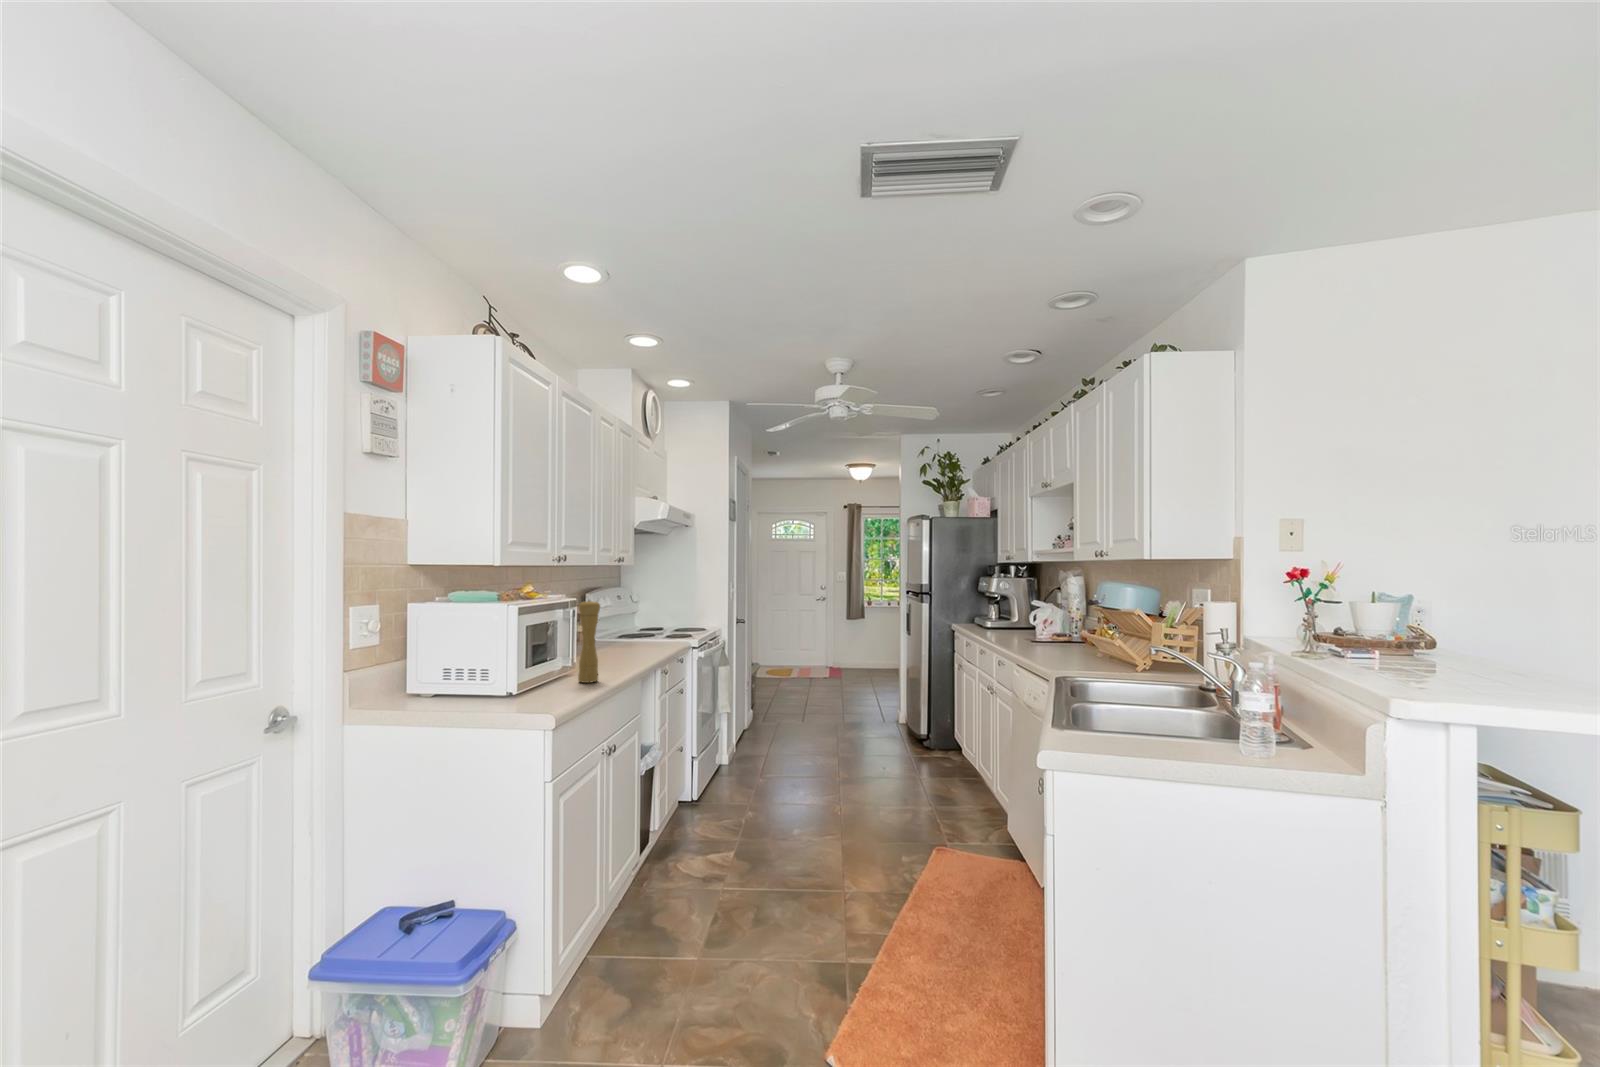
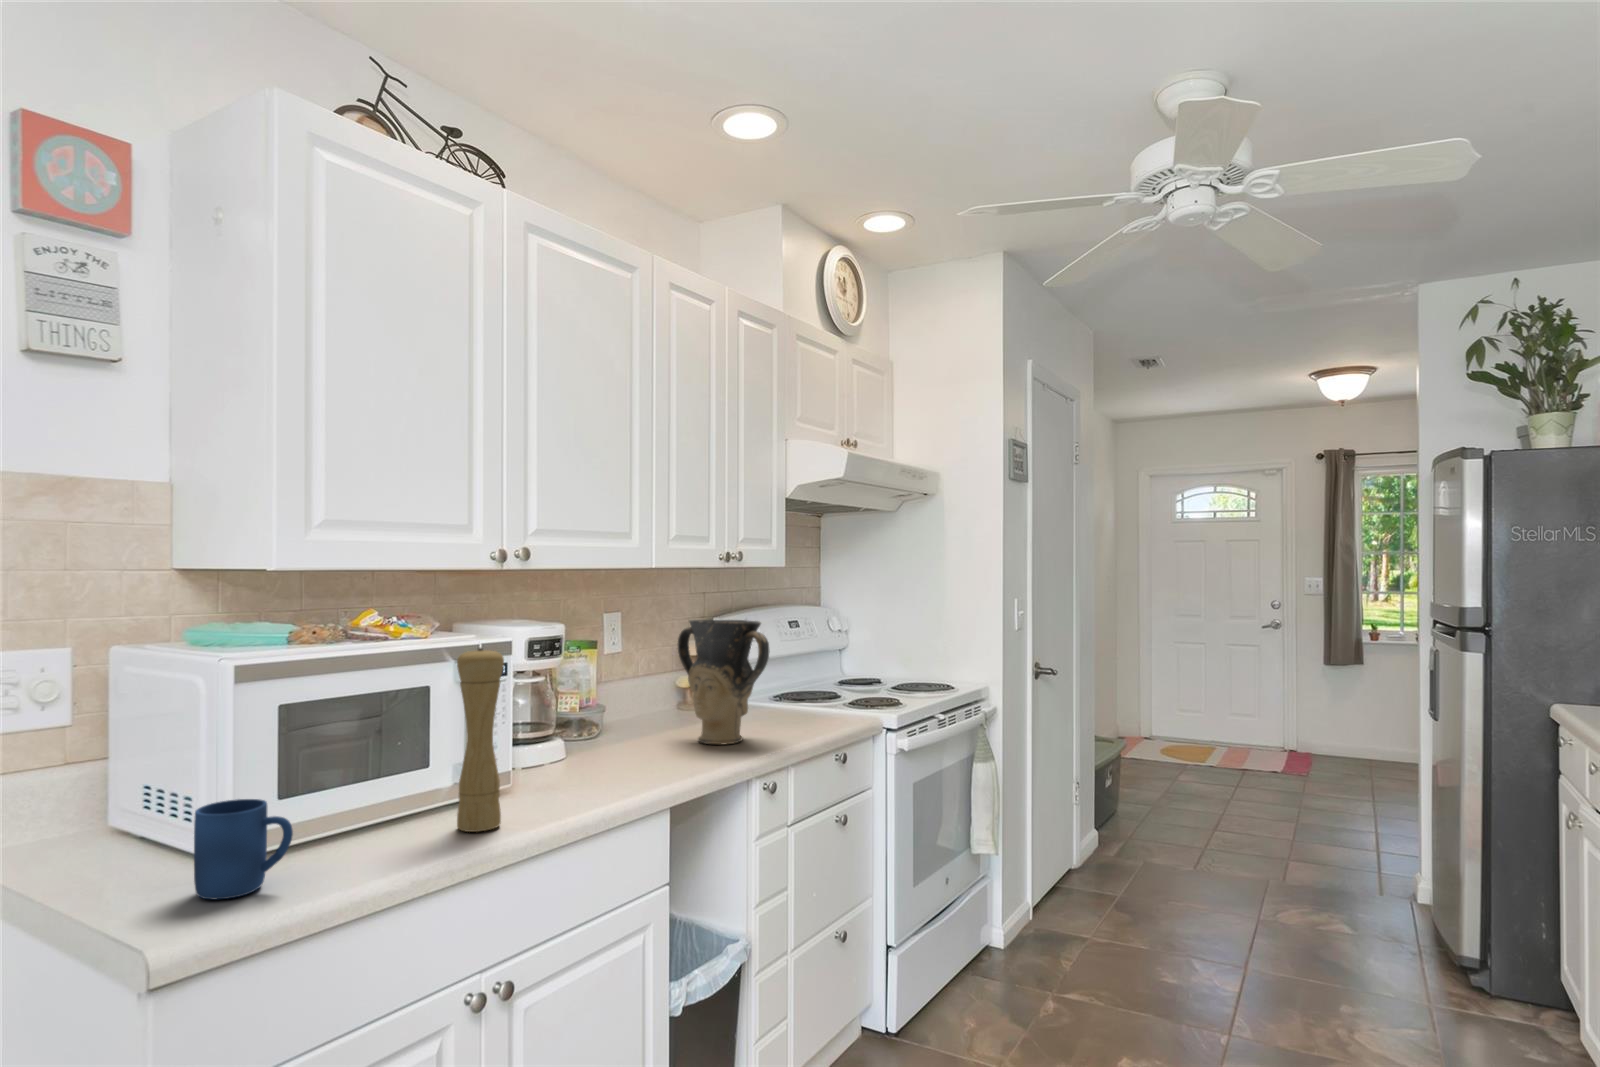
vase: none [606,592,660,654] -> present [678,620,769,744]
mug: none [516,664,556,704] -> present [194,799,293,899]

